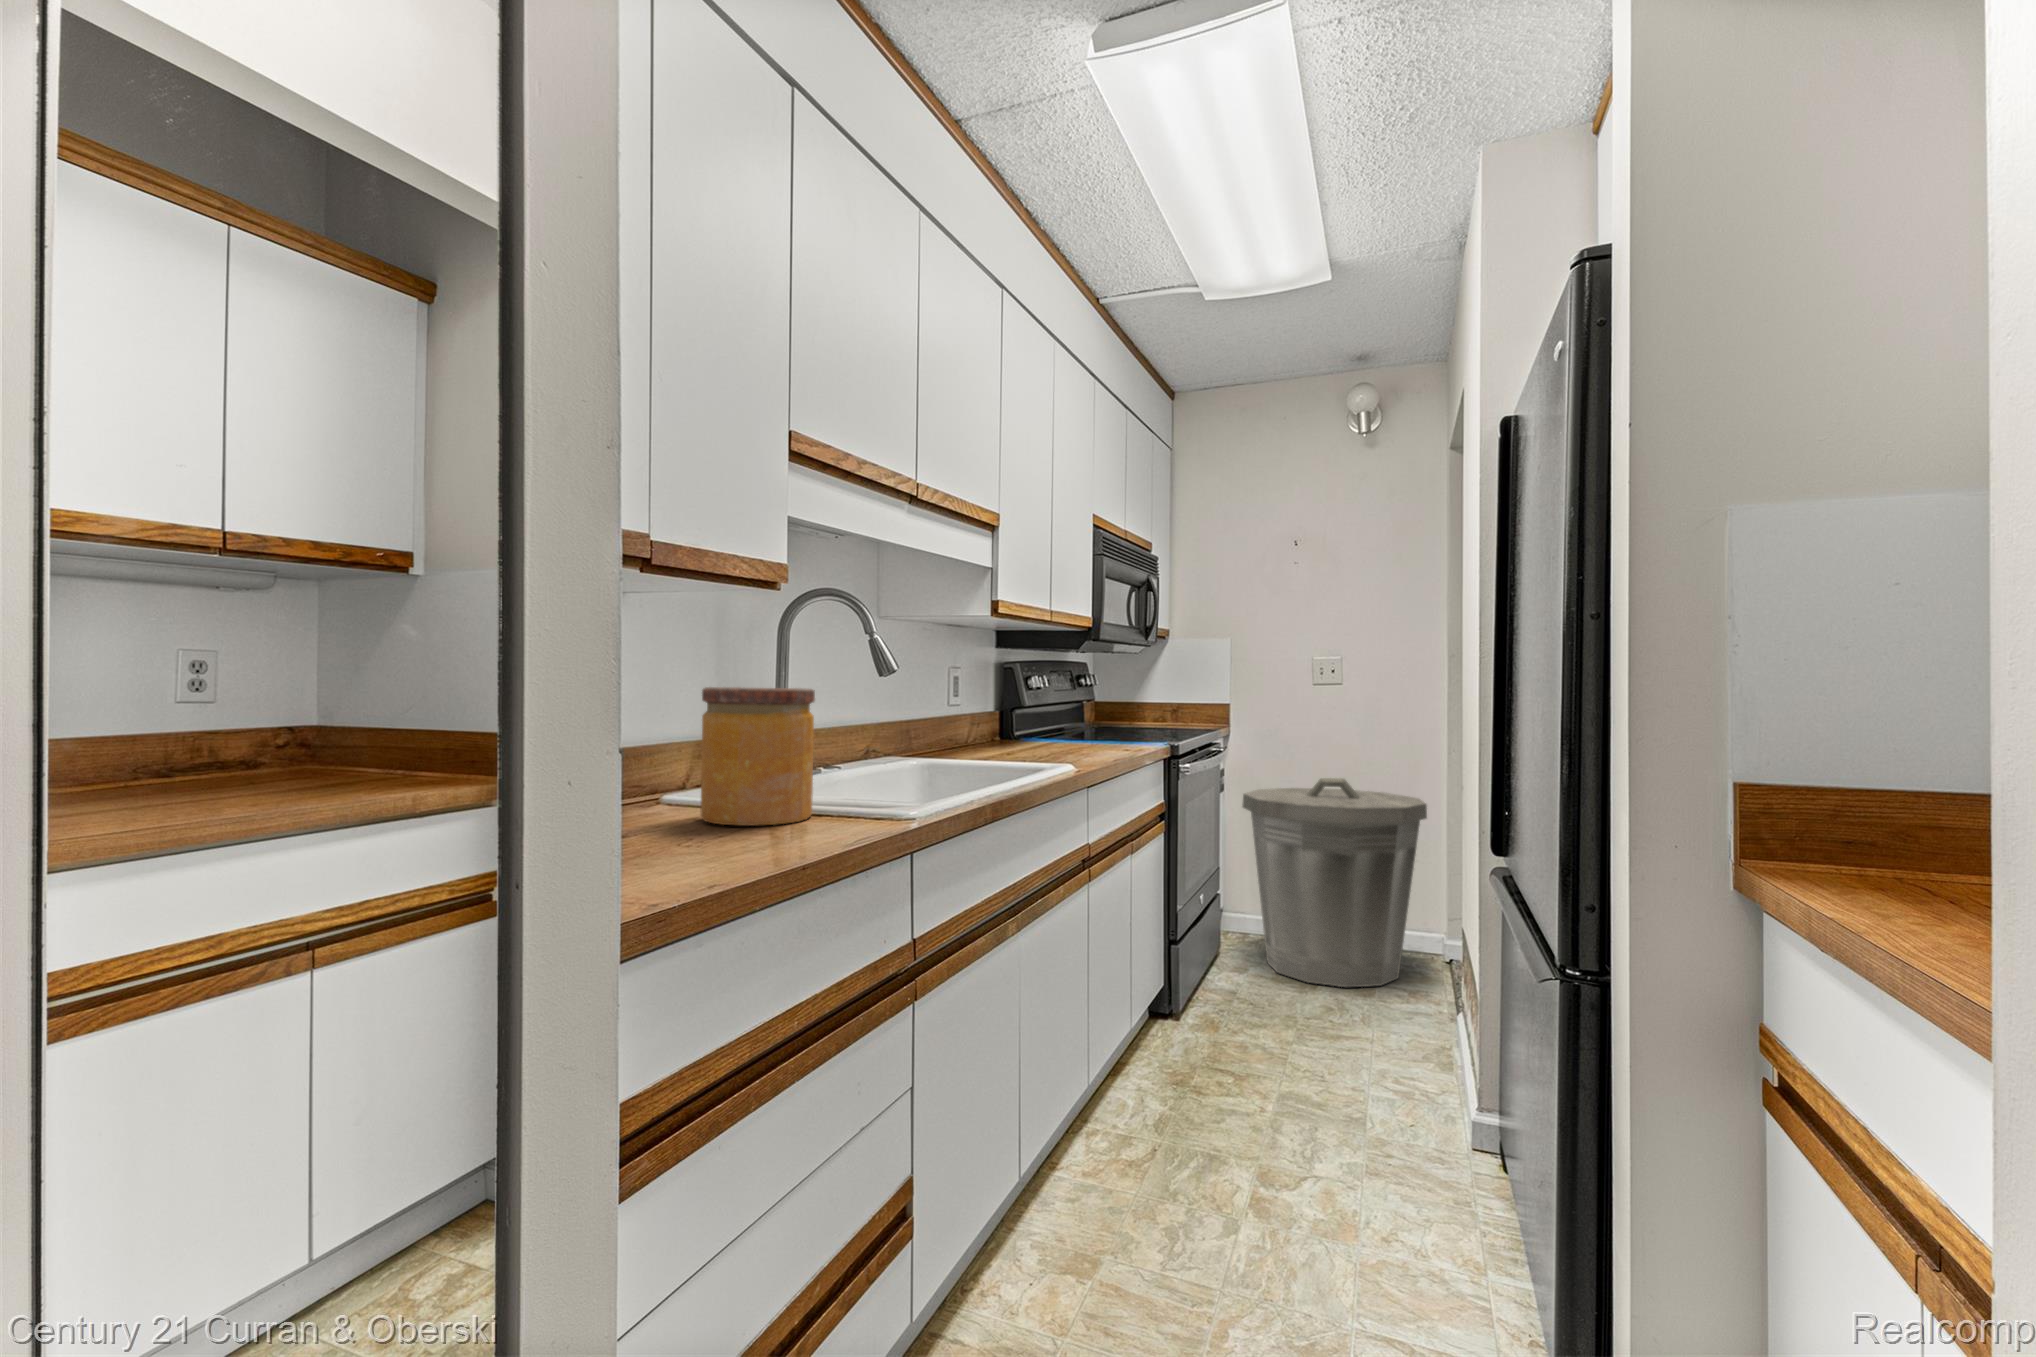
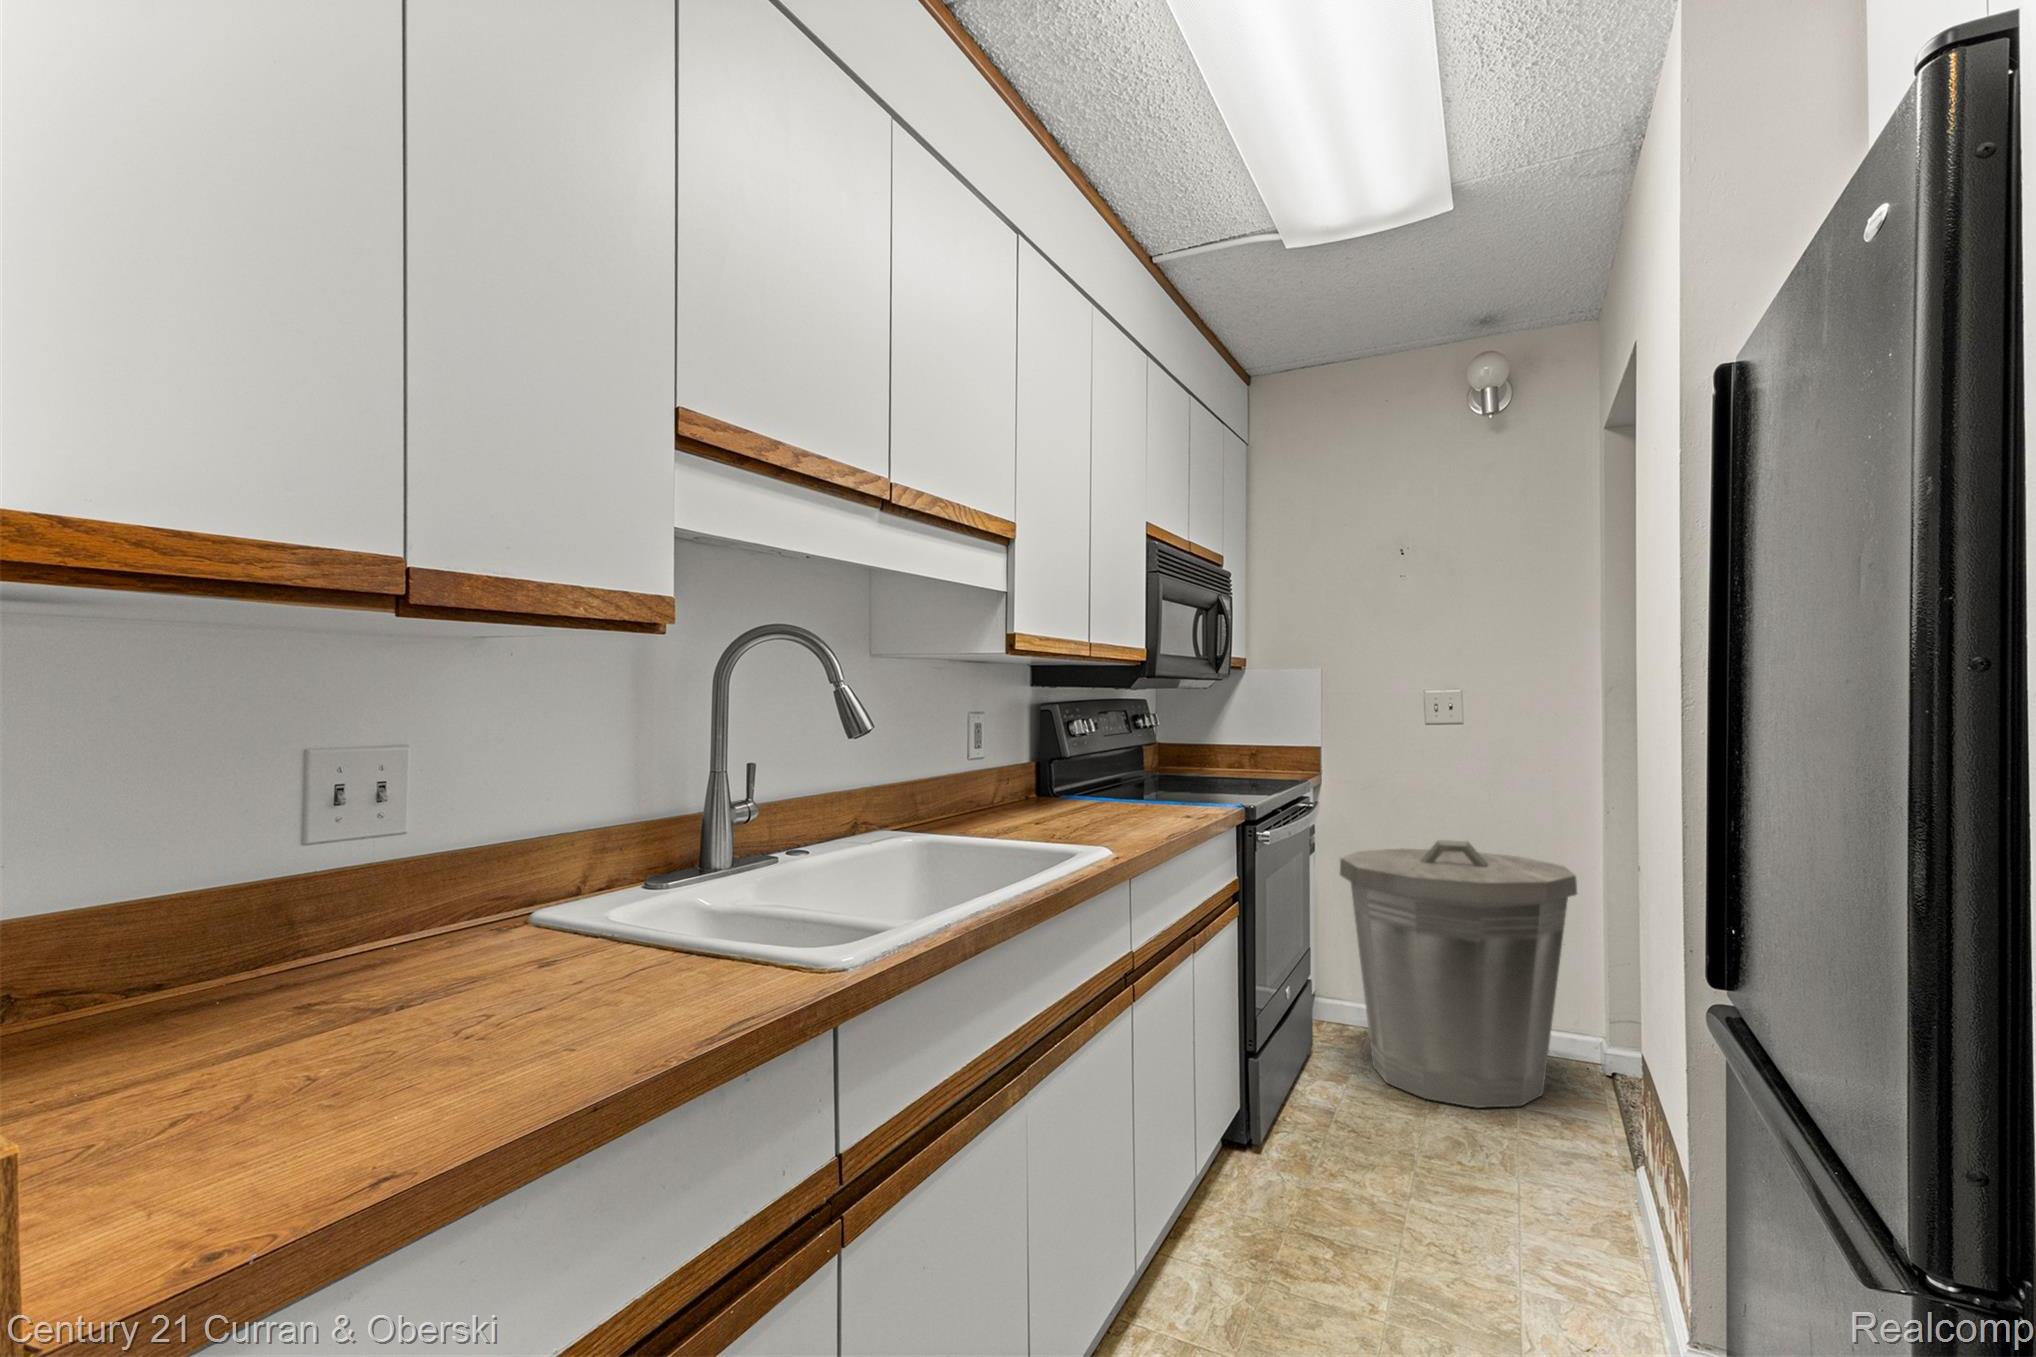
jar: present [701,687,815,825] -> none [521,773,695,990]

